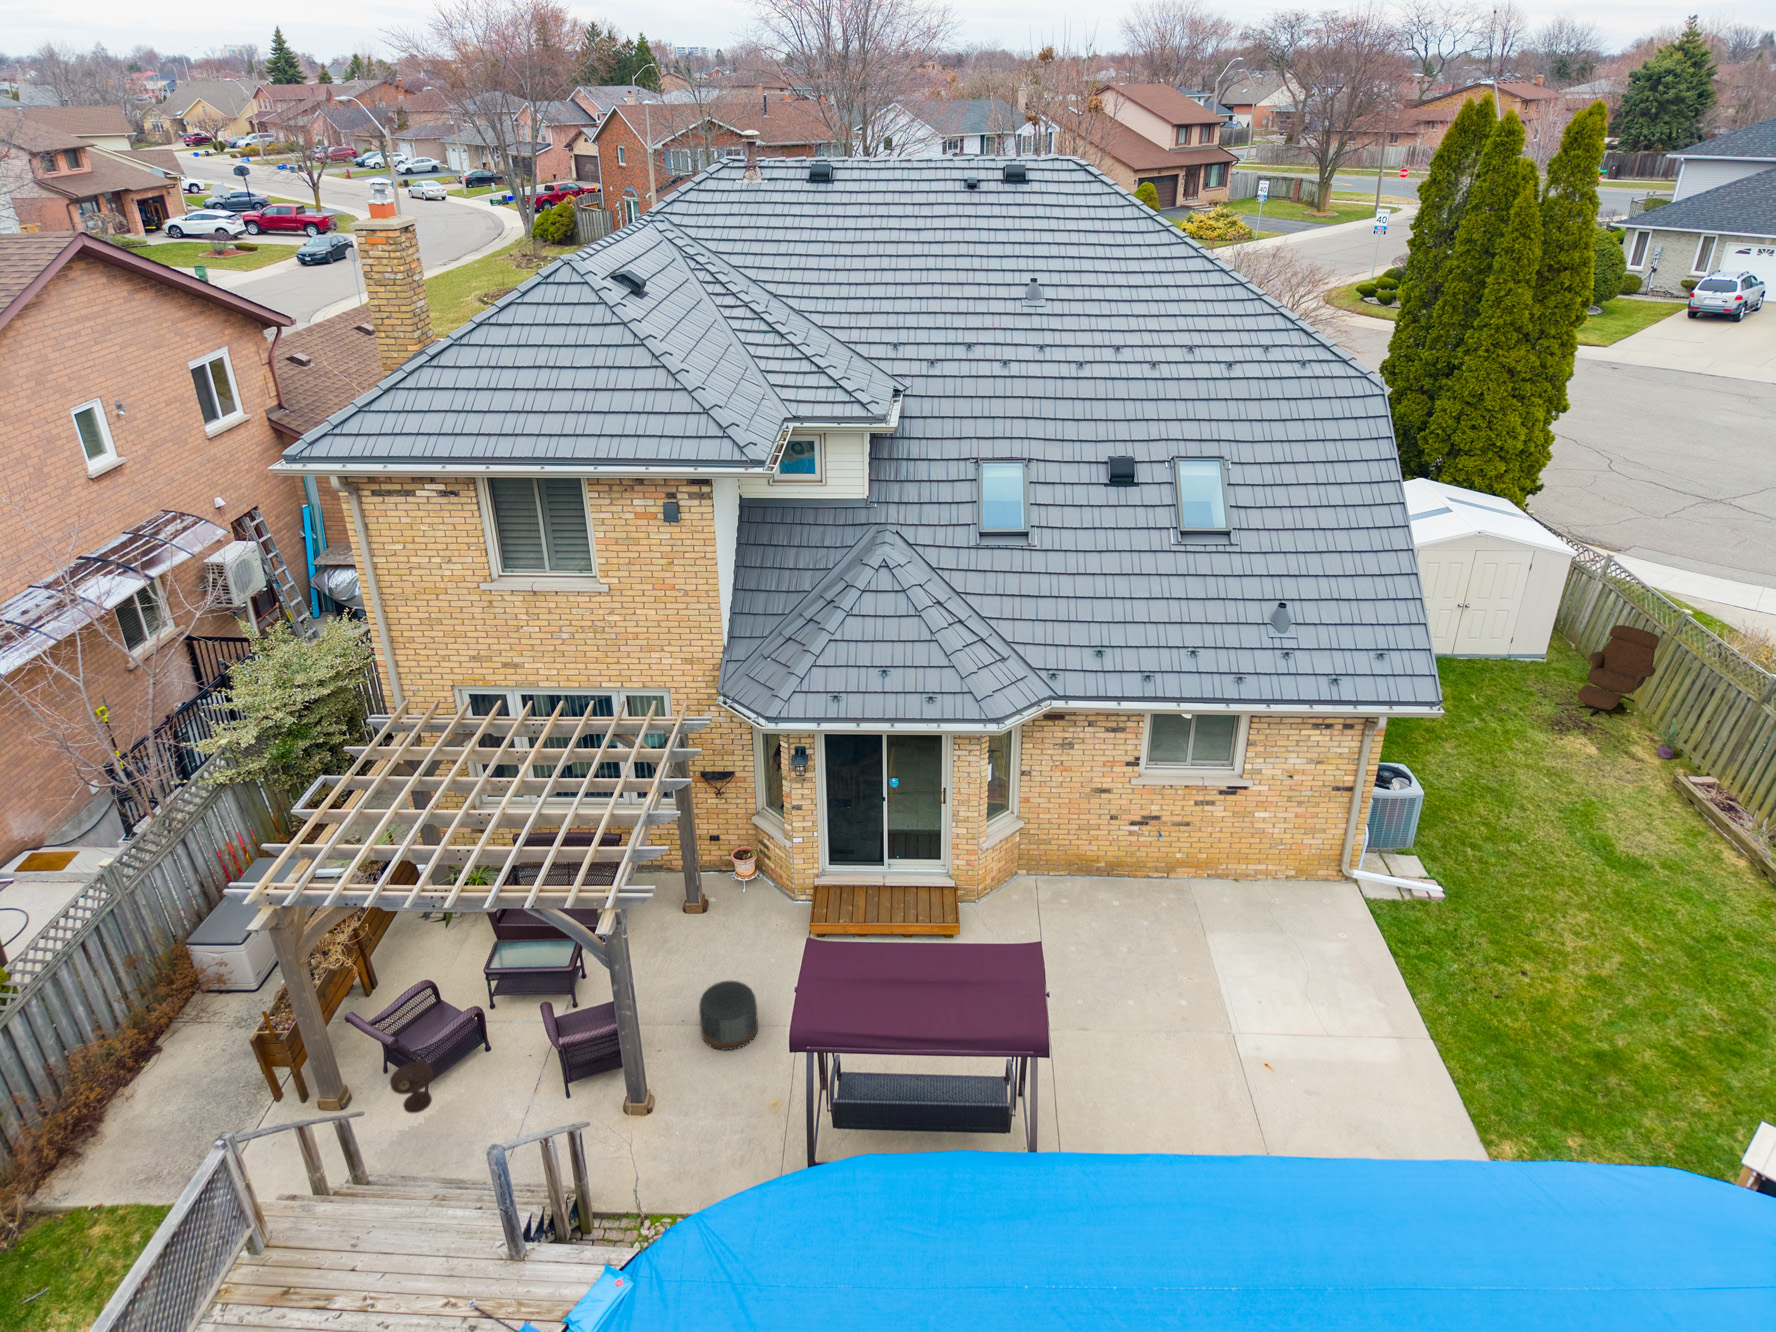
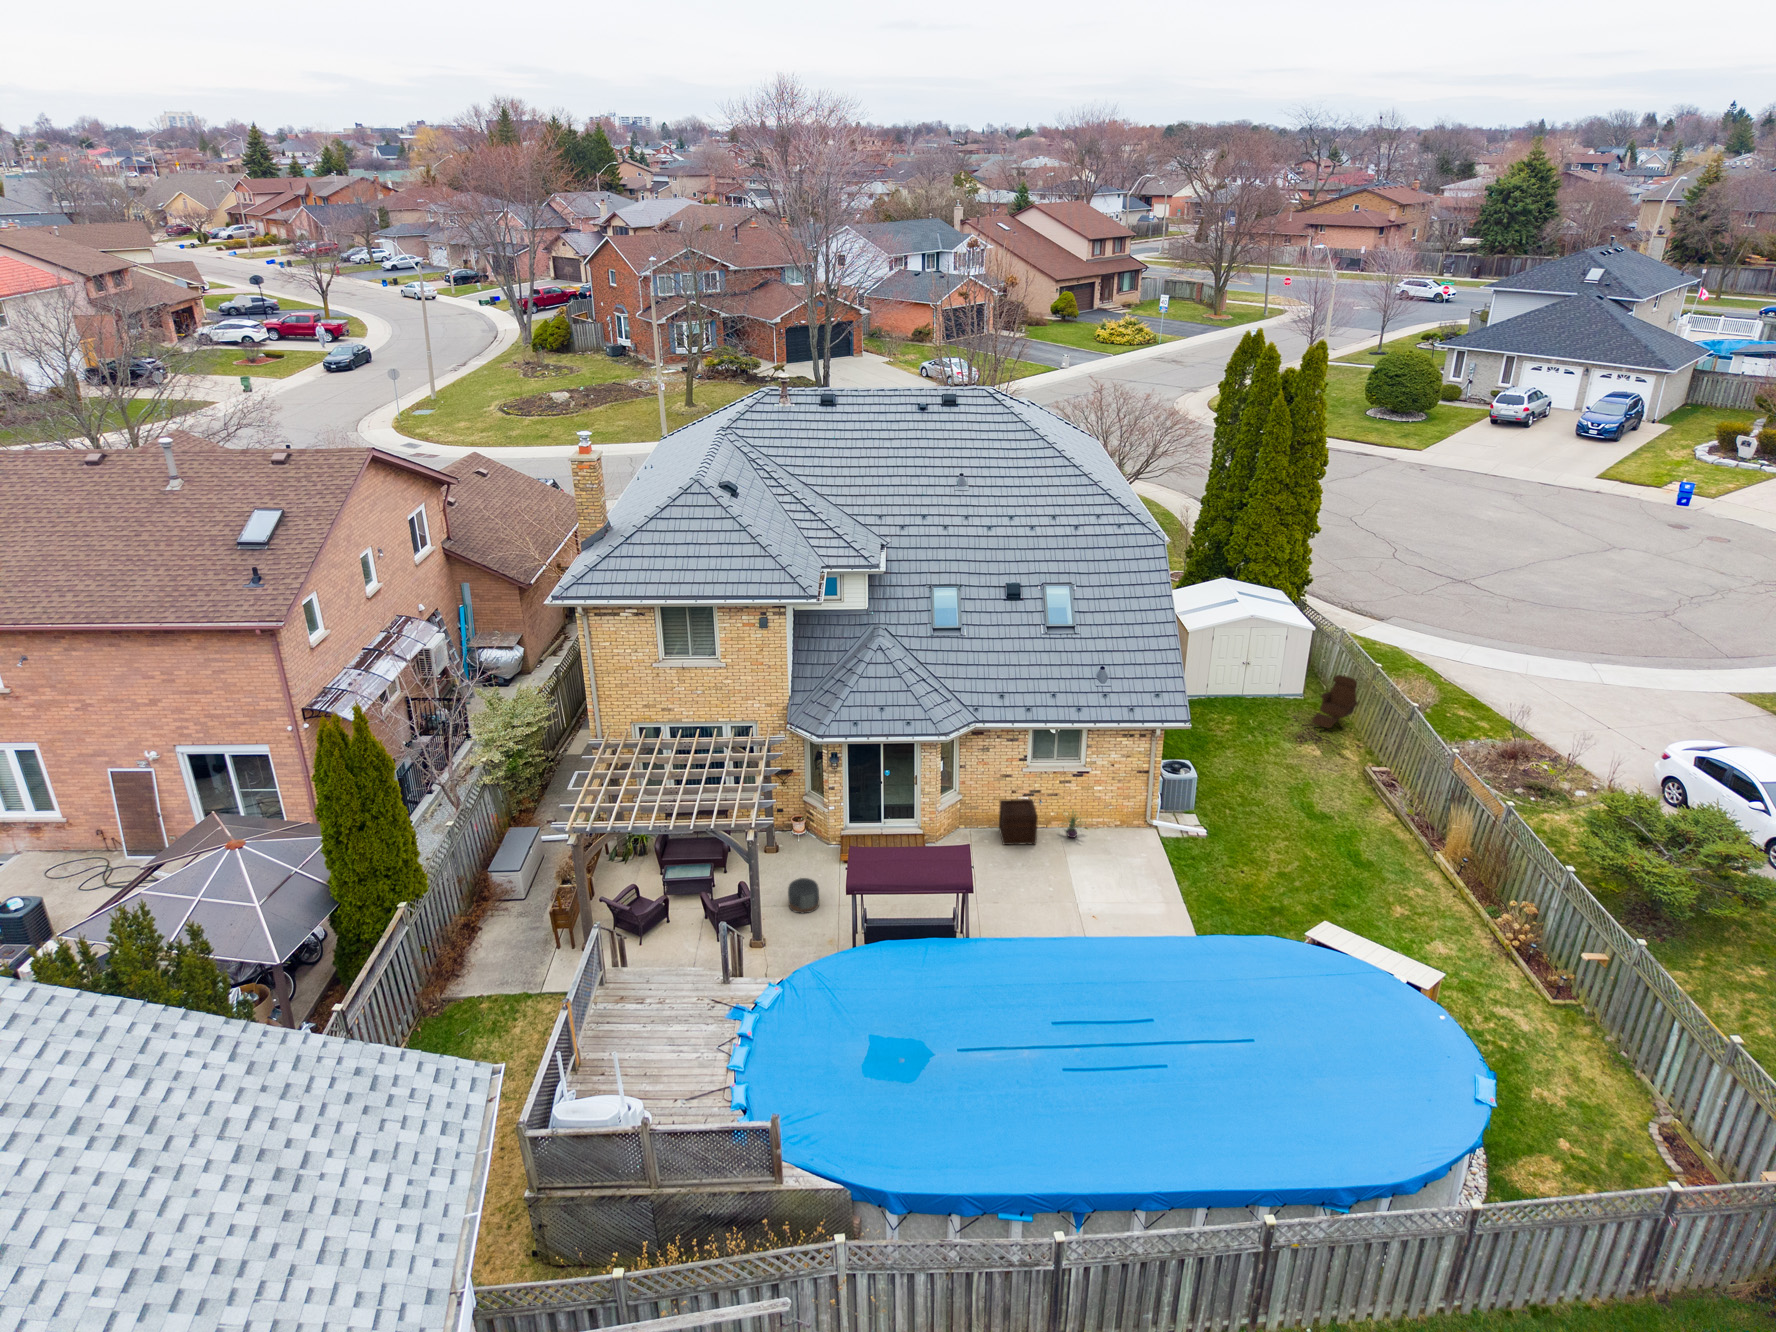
decorative plant: present [1656,718,1688,759] -> present [1061,811,1081,838]
wooden crate: none [1085,831,1158,912] -> present [999,799,1038,845]
side table: present [390,1061,433,1113] -> none [638,913,659,950]

